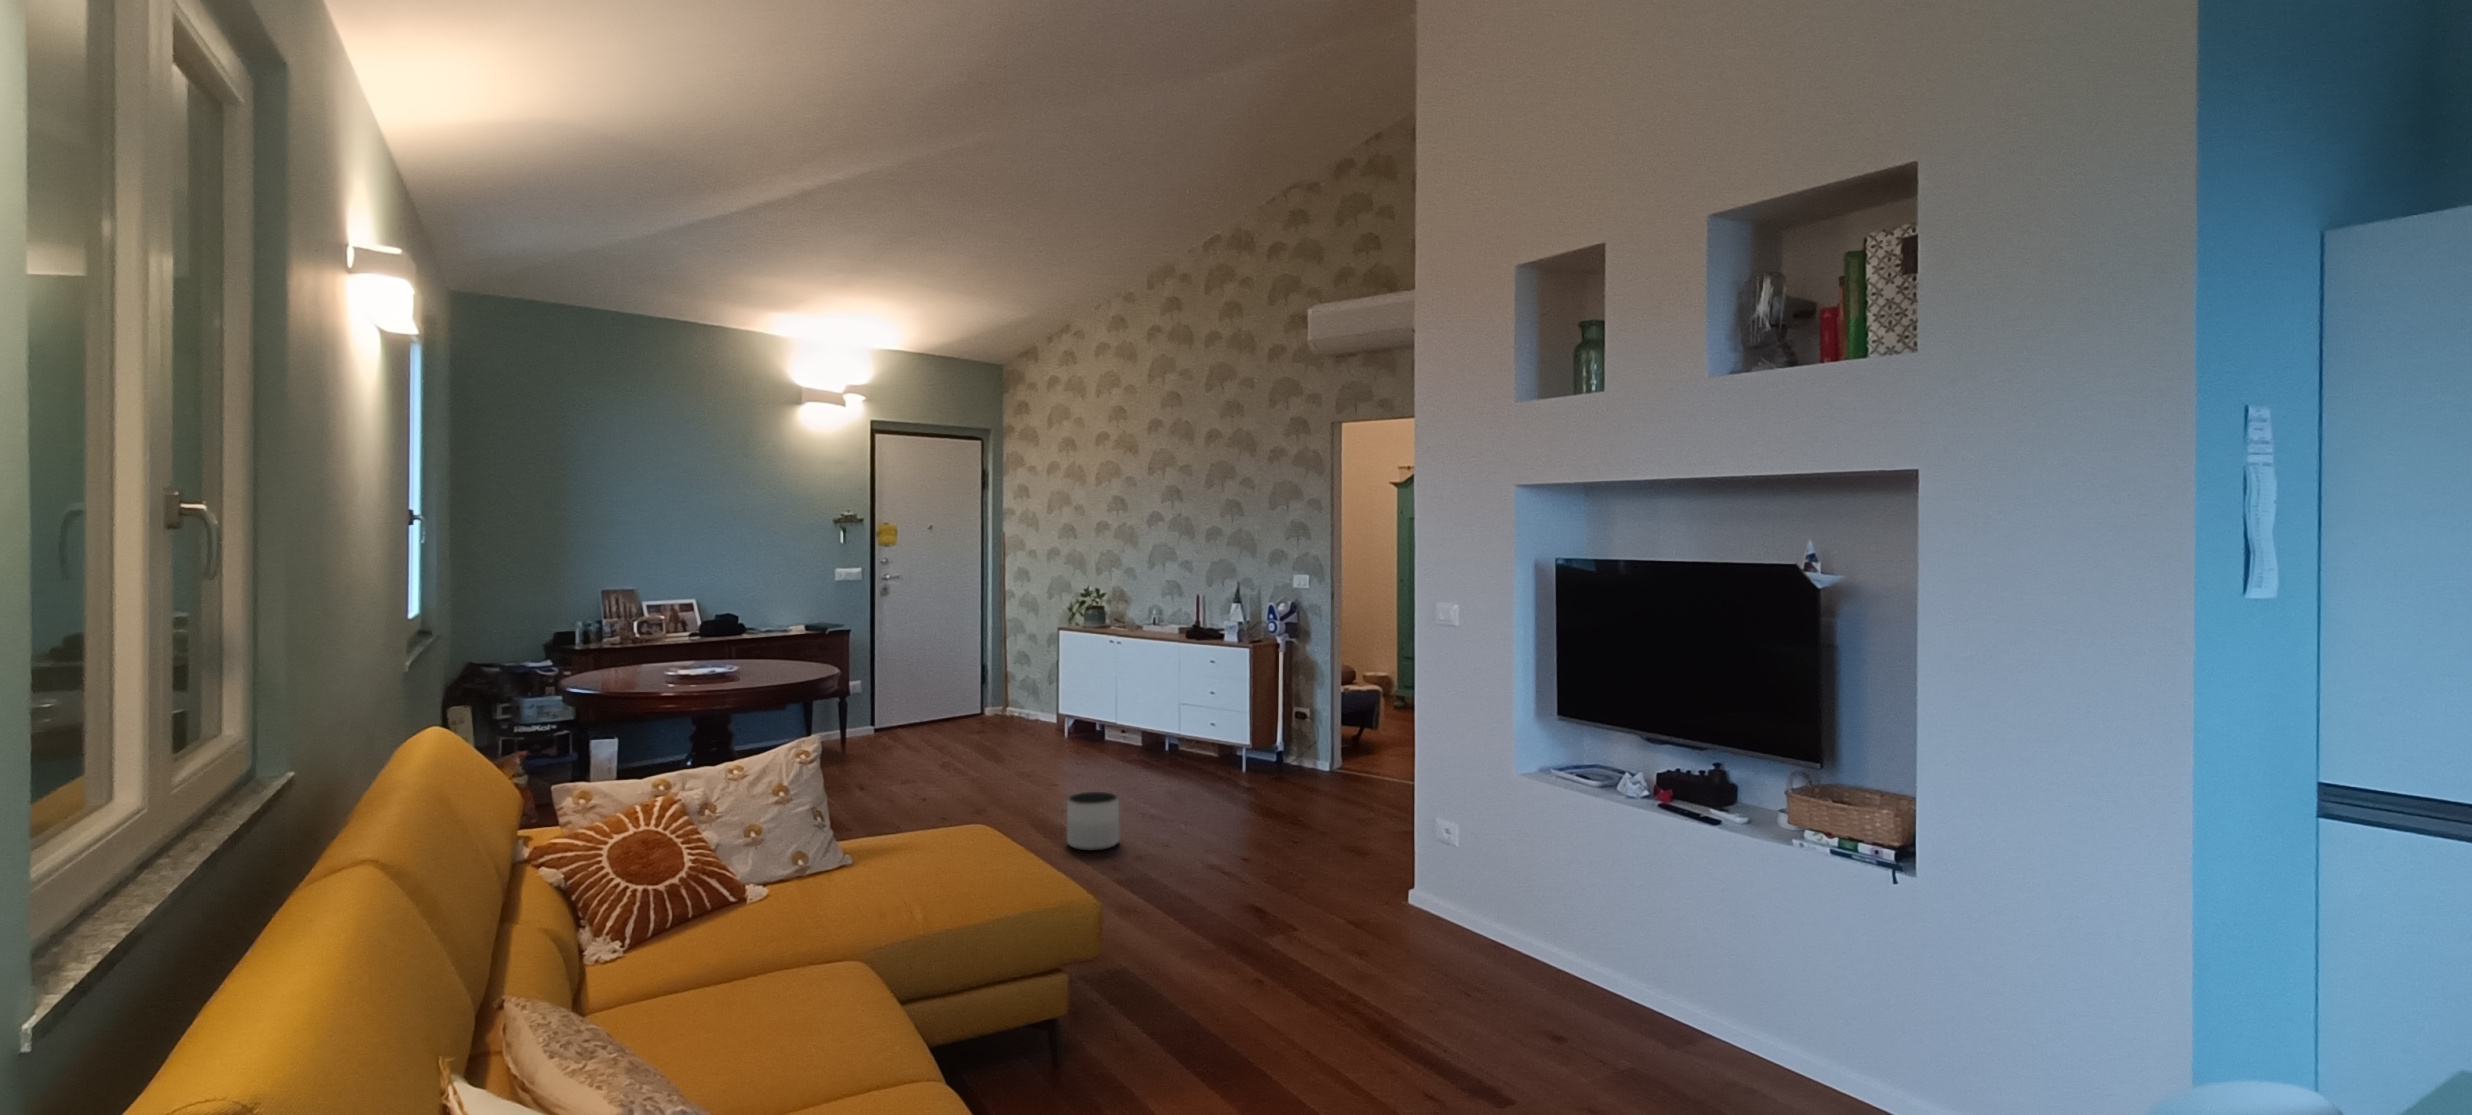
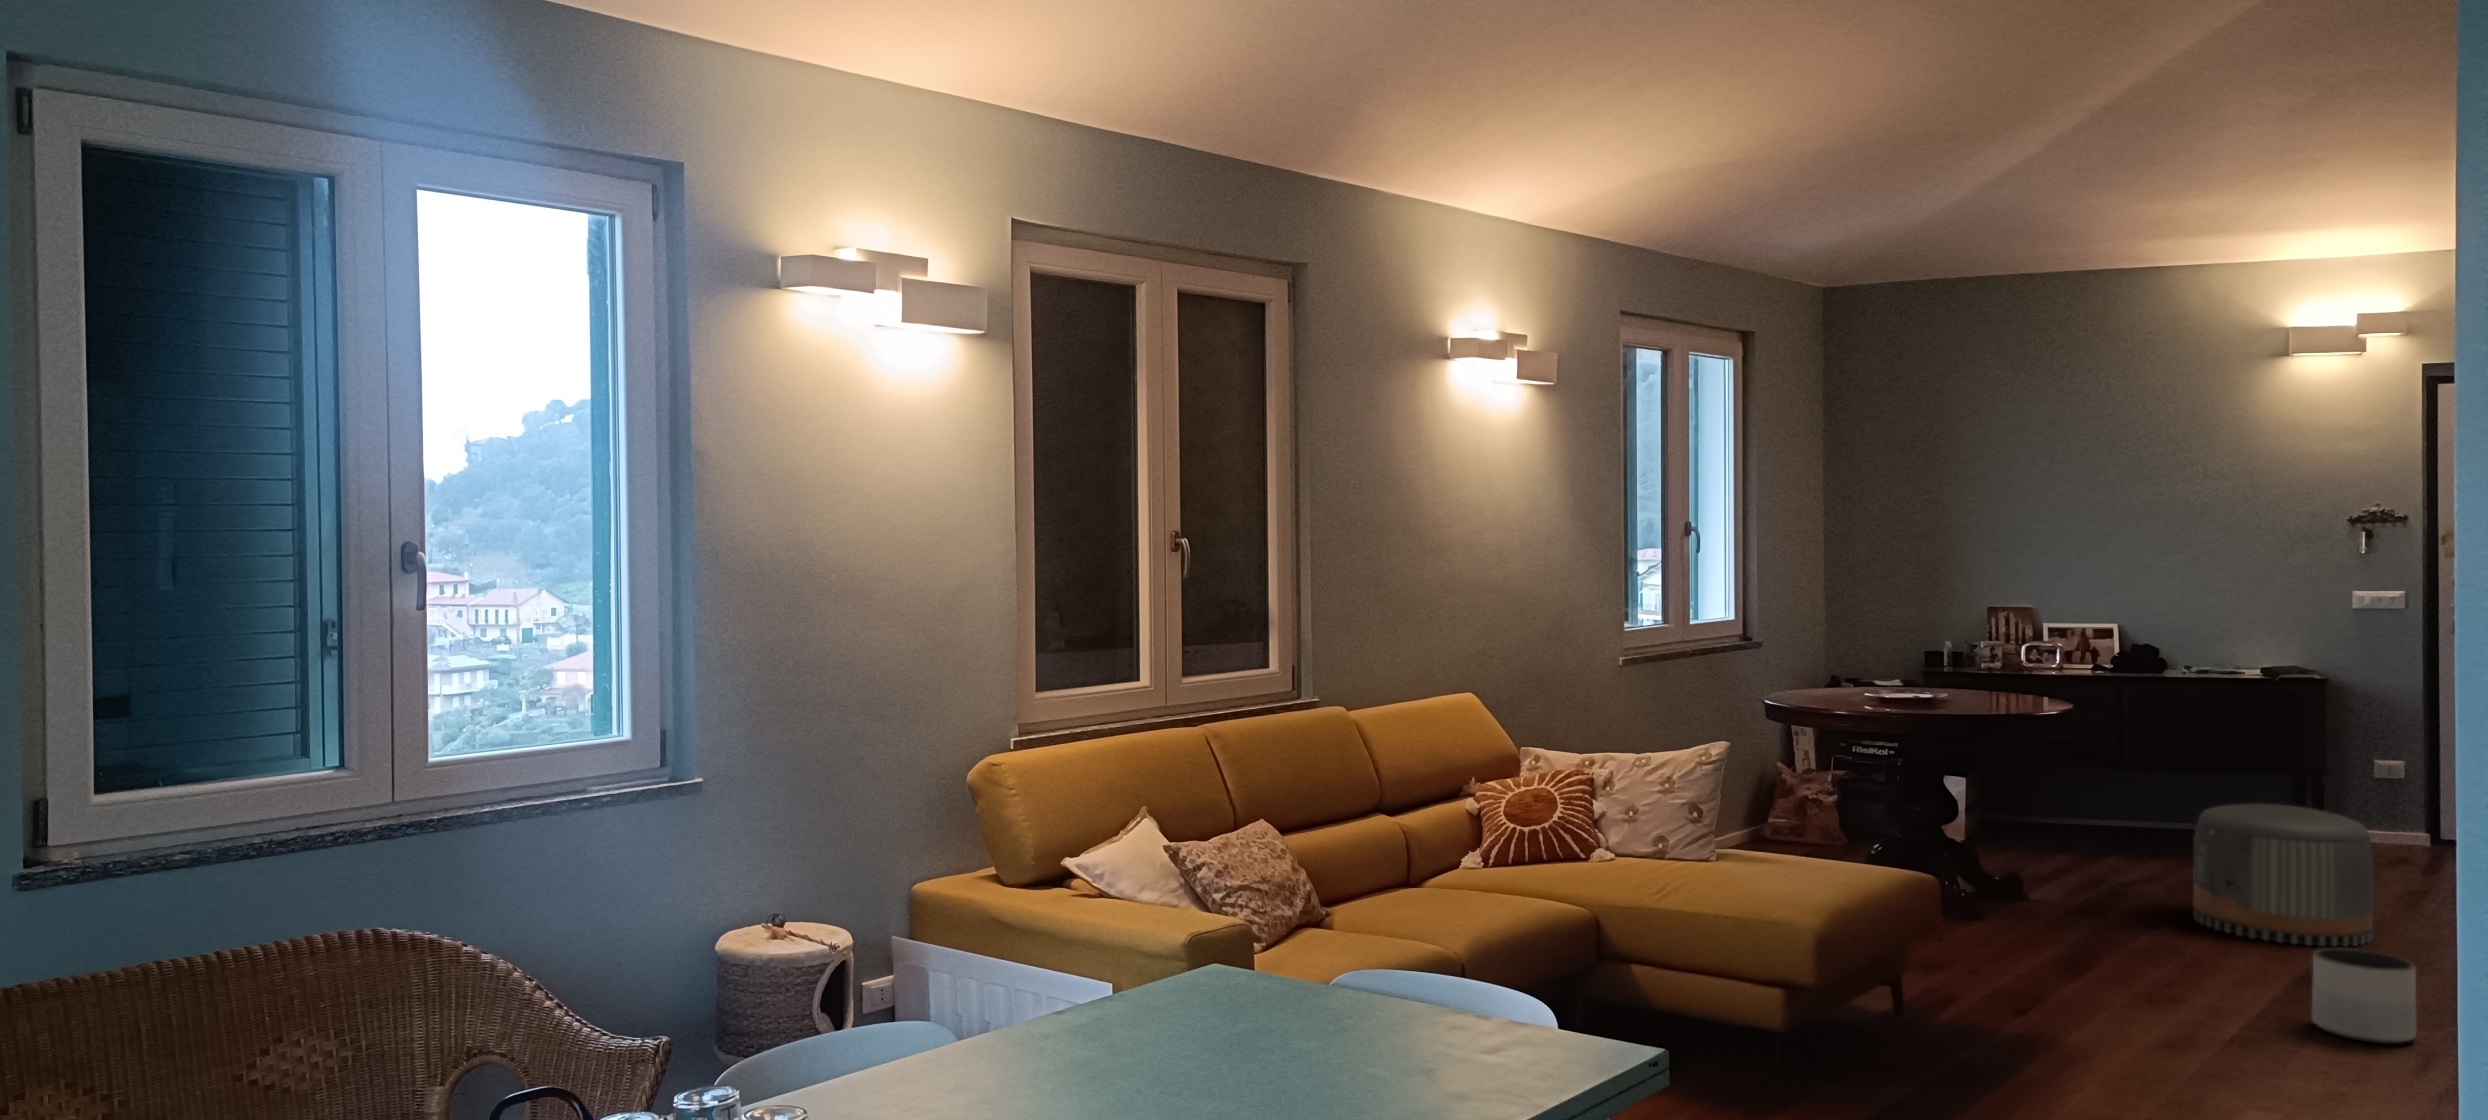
pouf: none [879,713,981,808] -> present [2193,804,2373,947]

